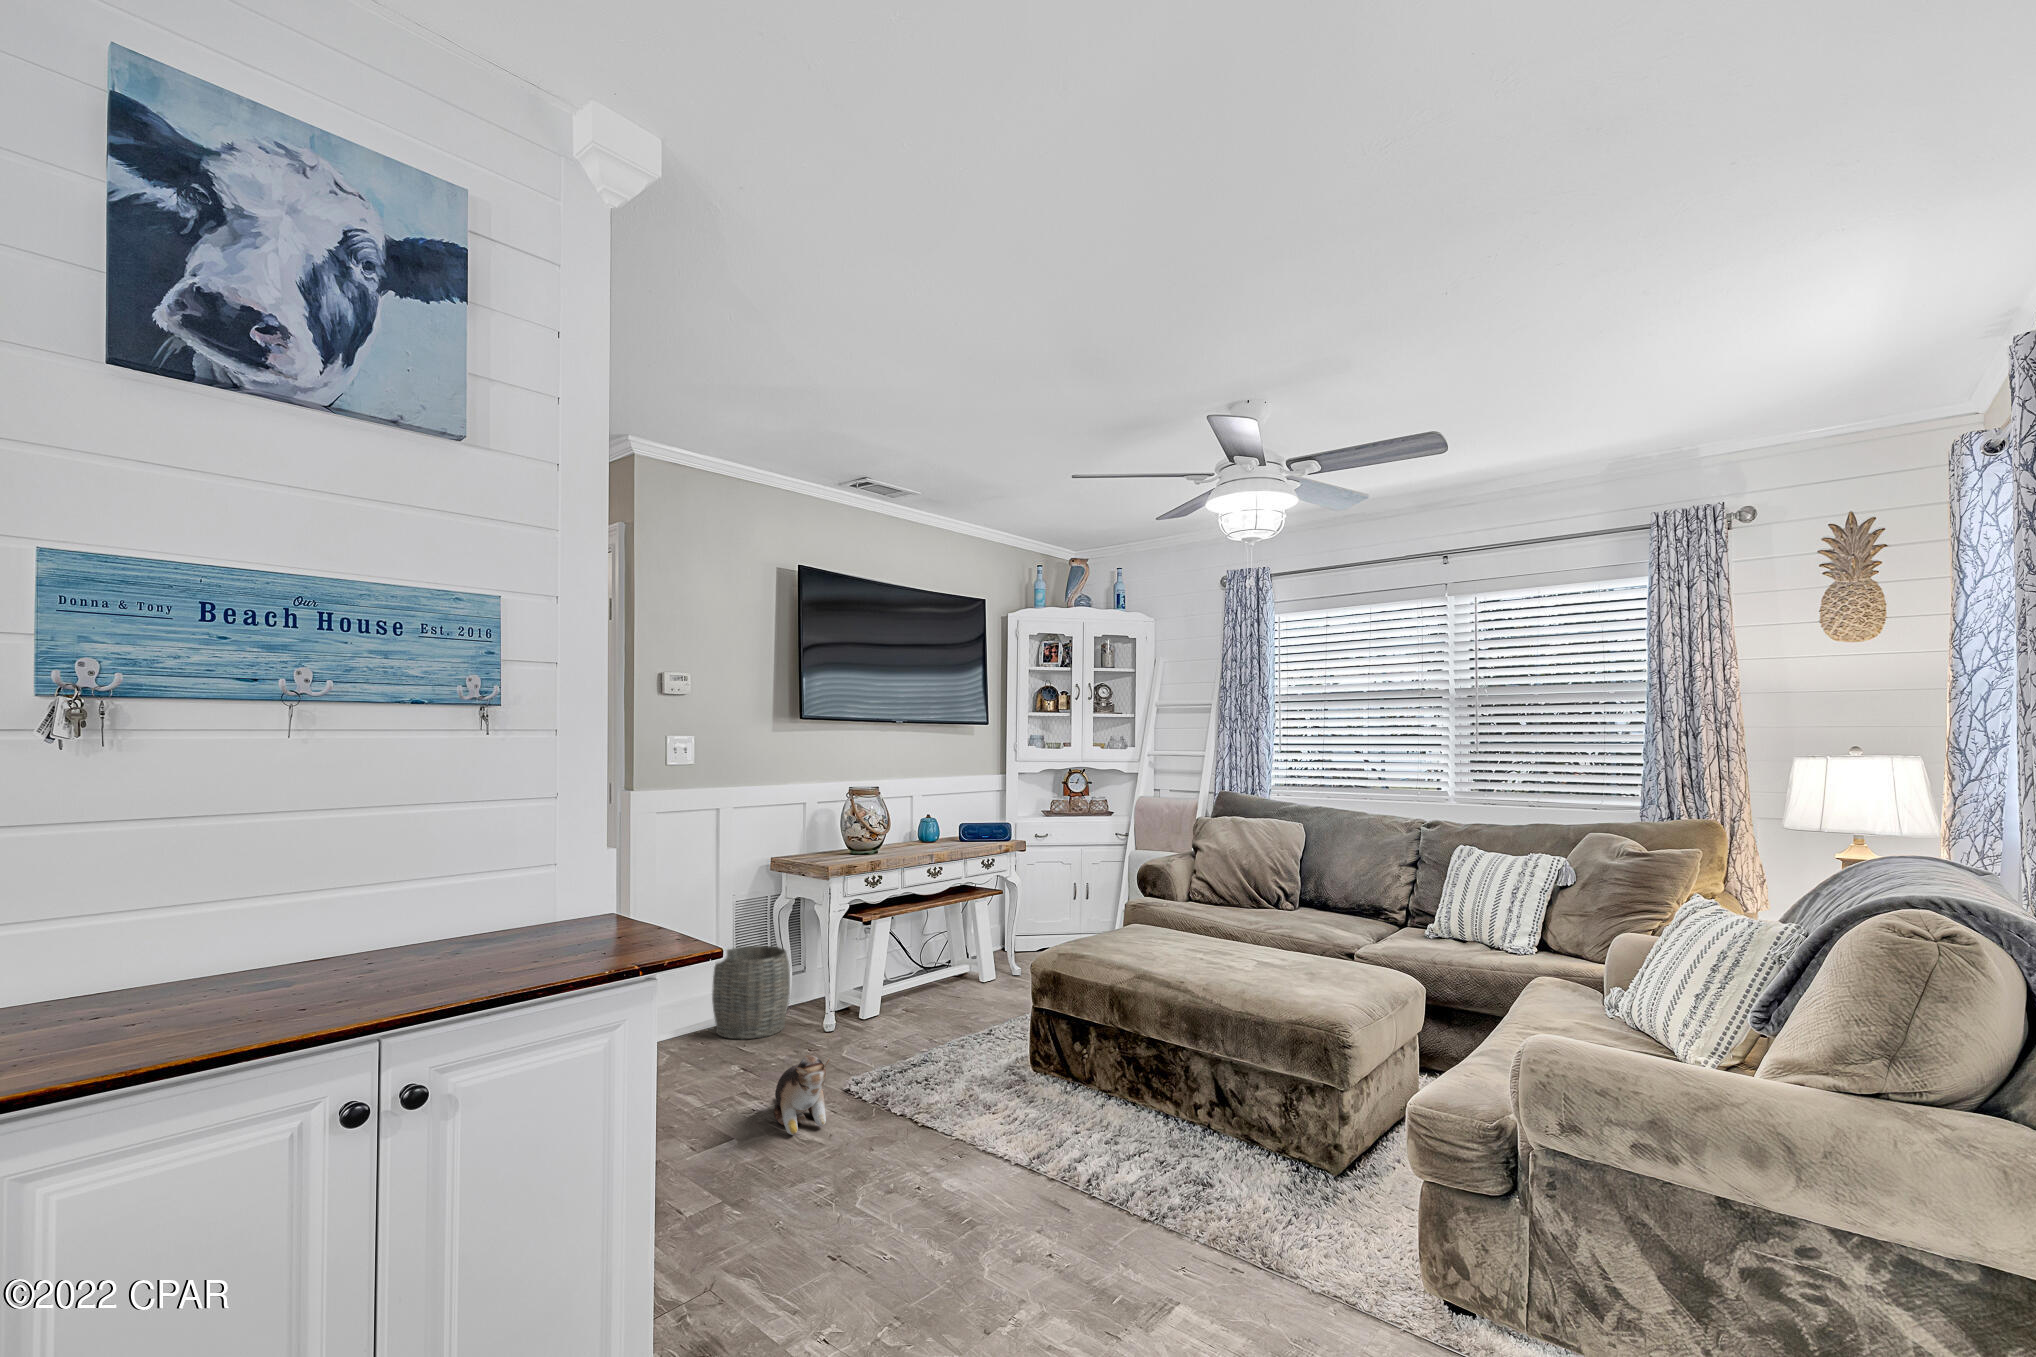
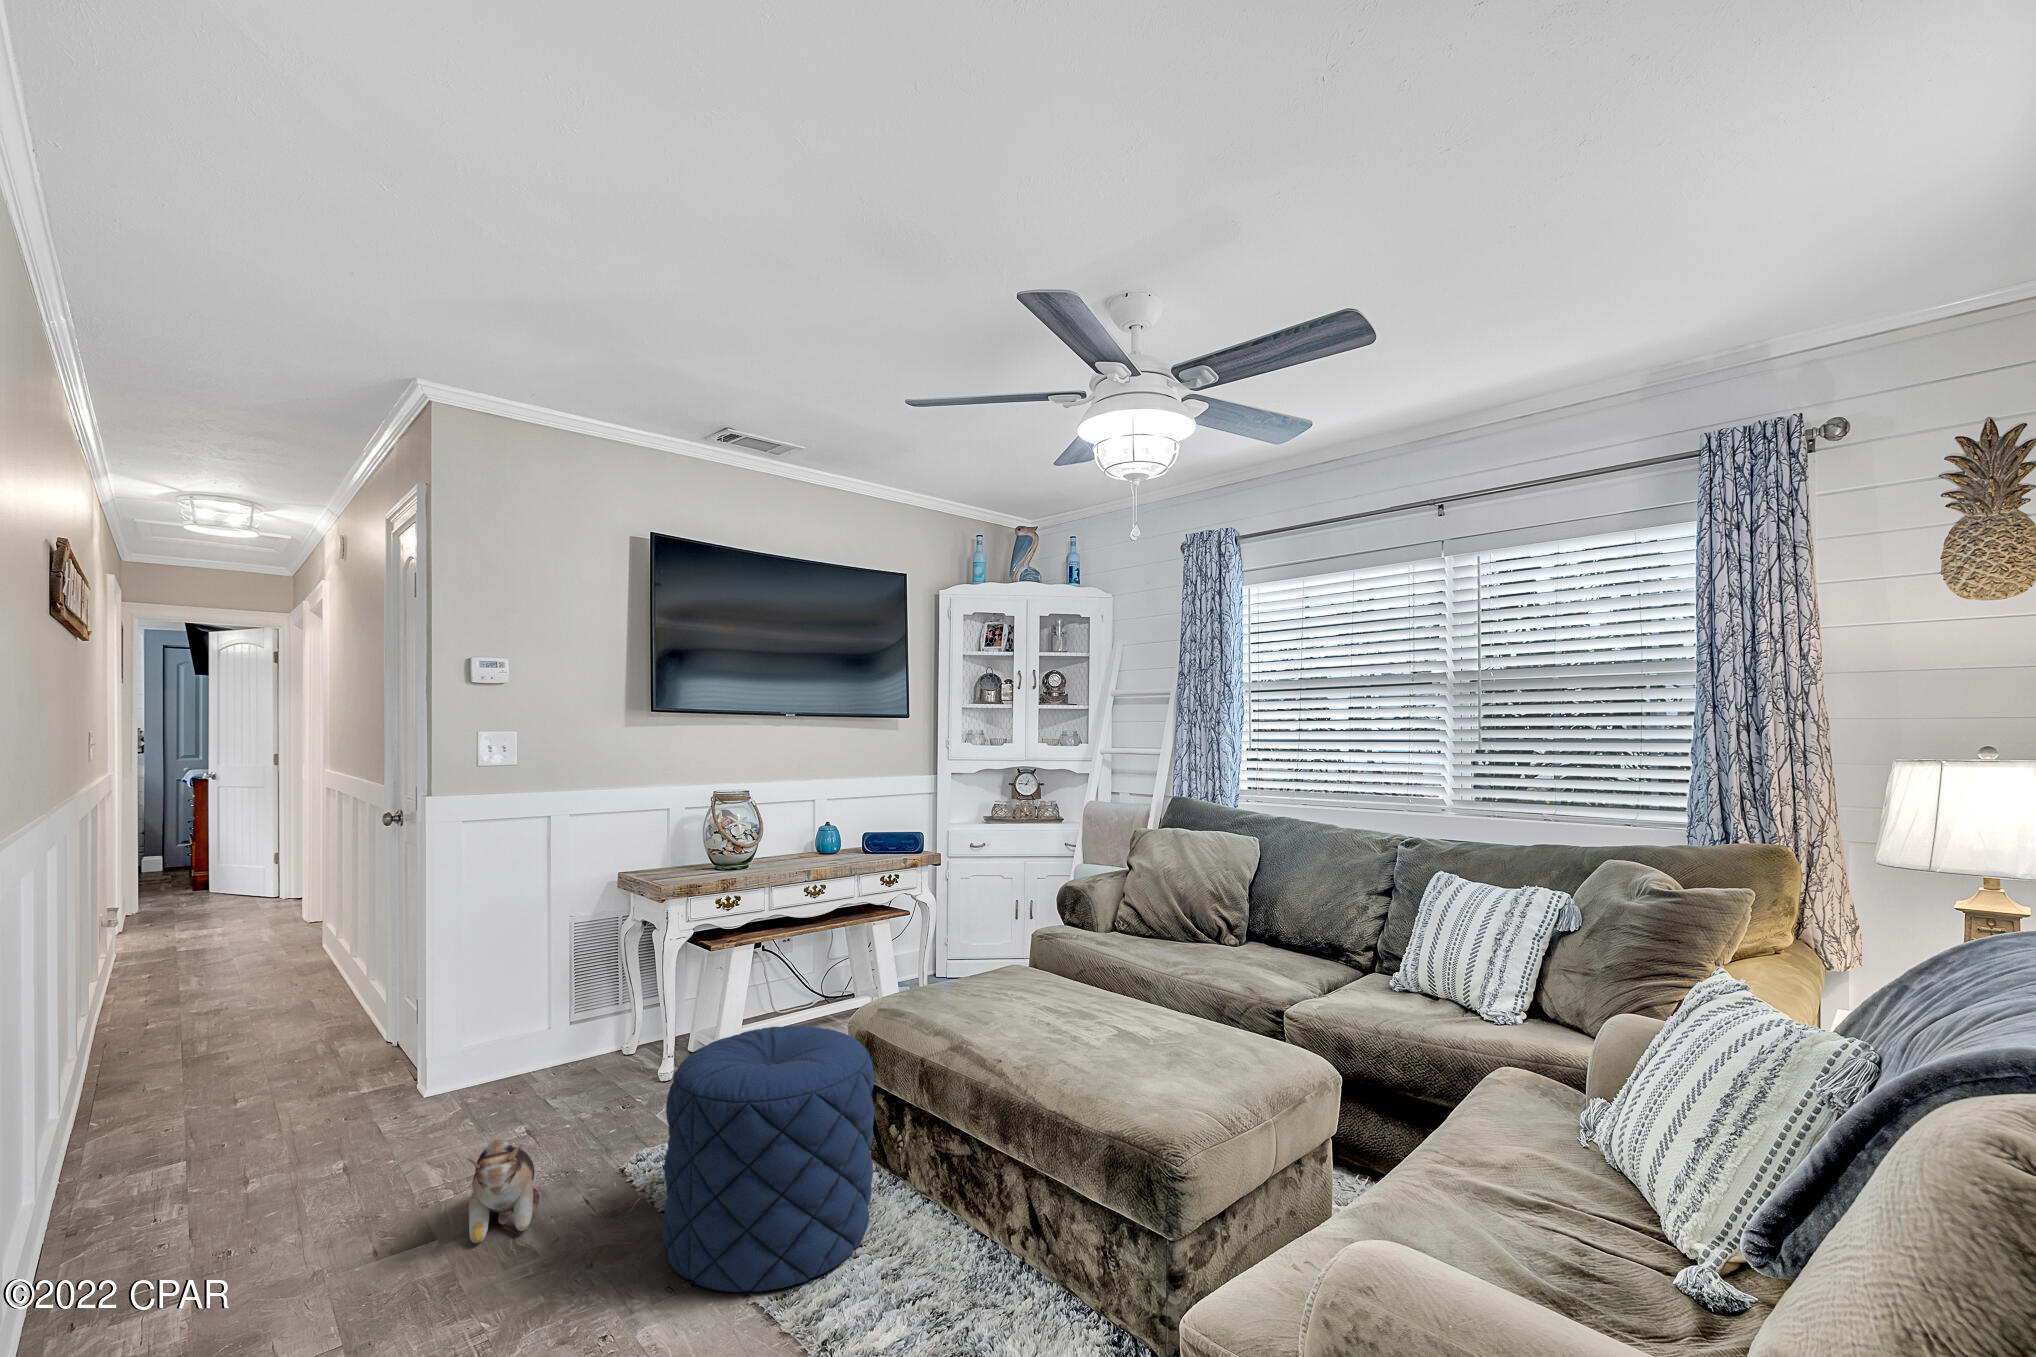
woven basket: present [712,946,790,1039] -> none [514,975,612,1090]
pouf: none [937,968,1088,1153] -> present [662,1026,874,1292]

